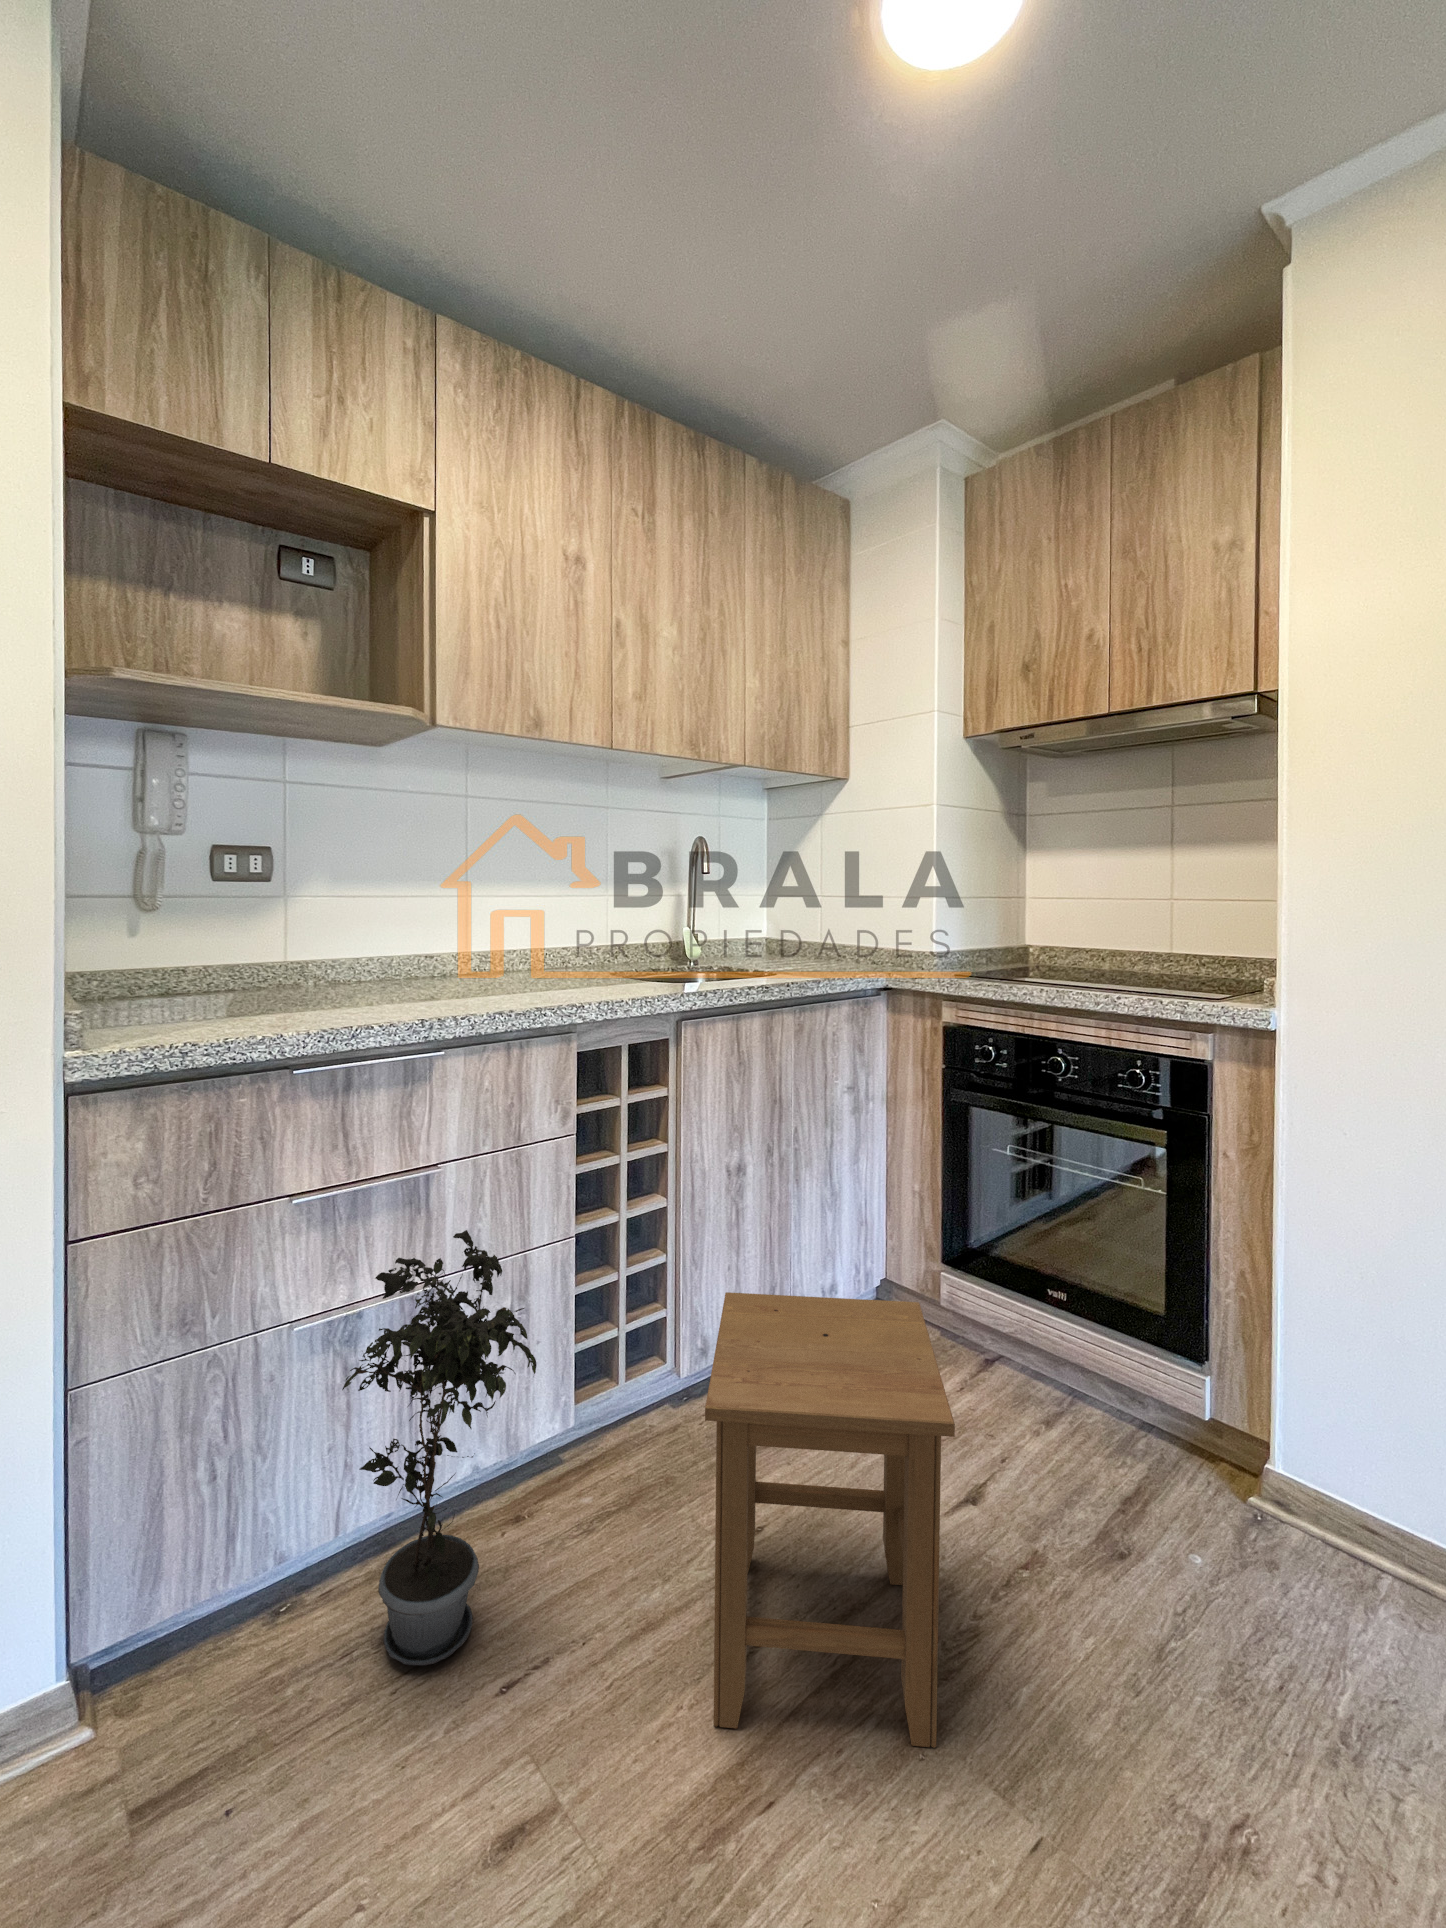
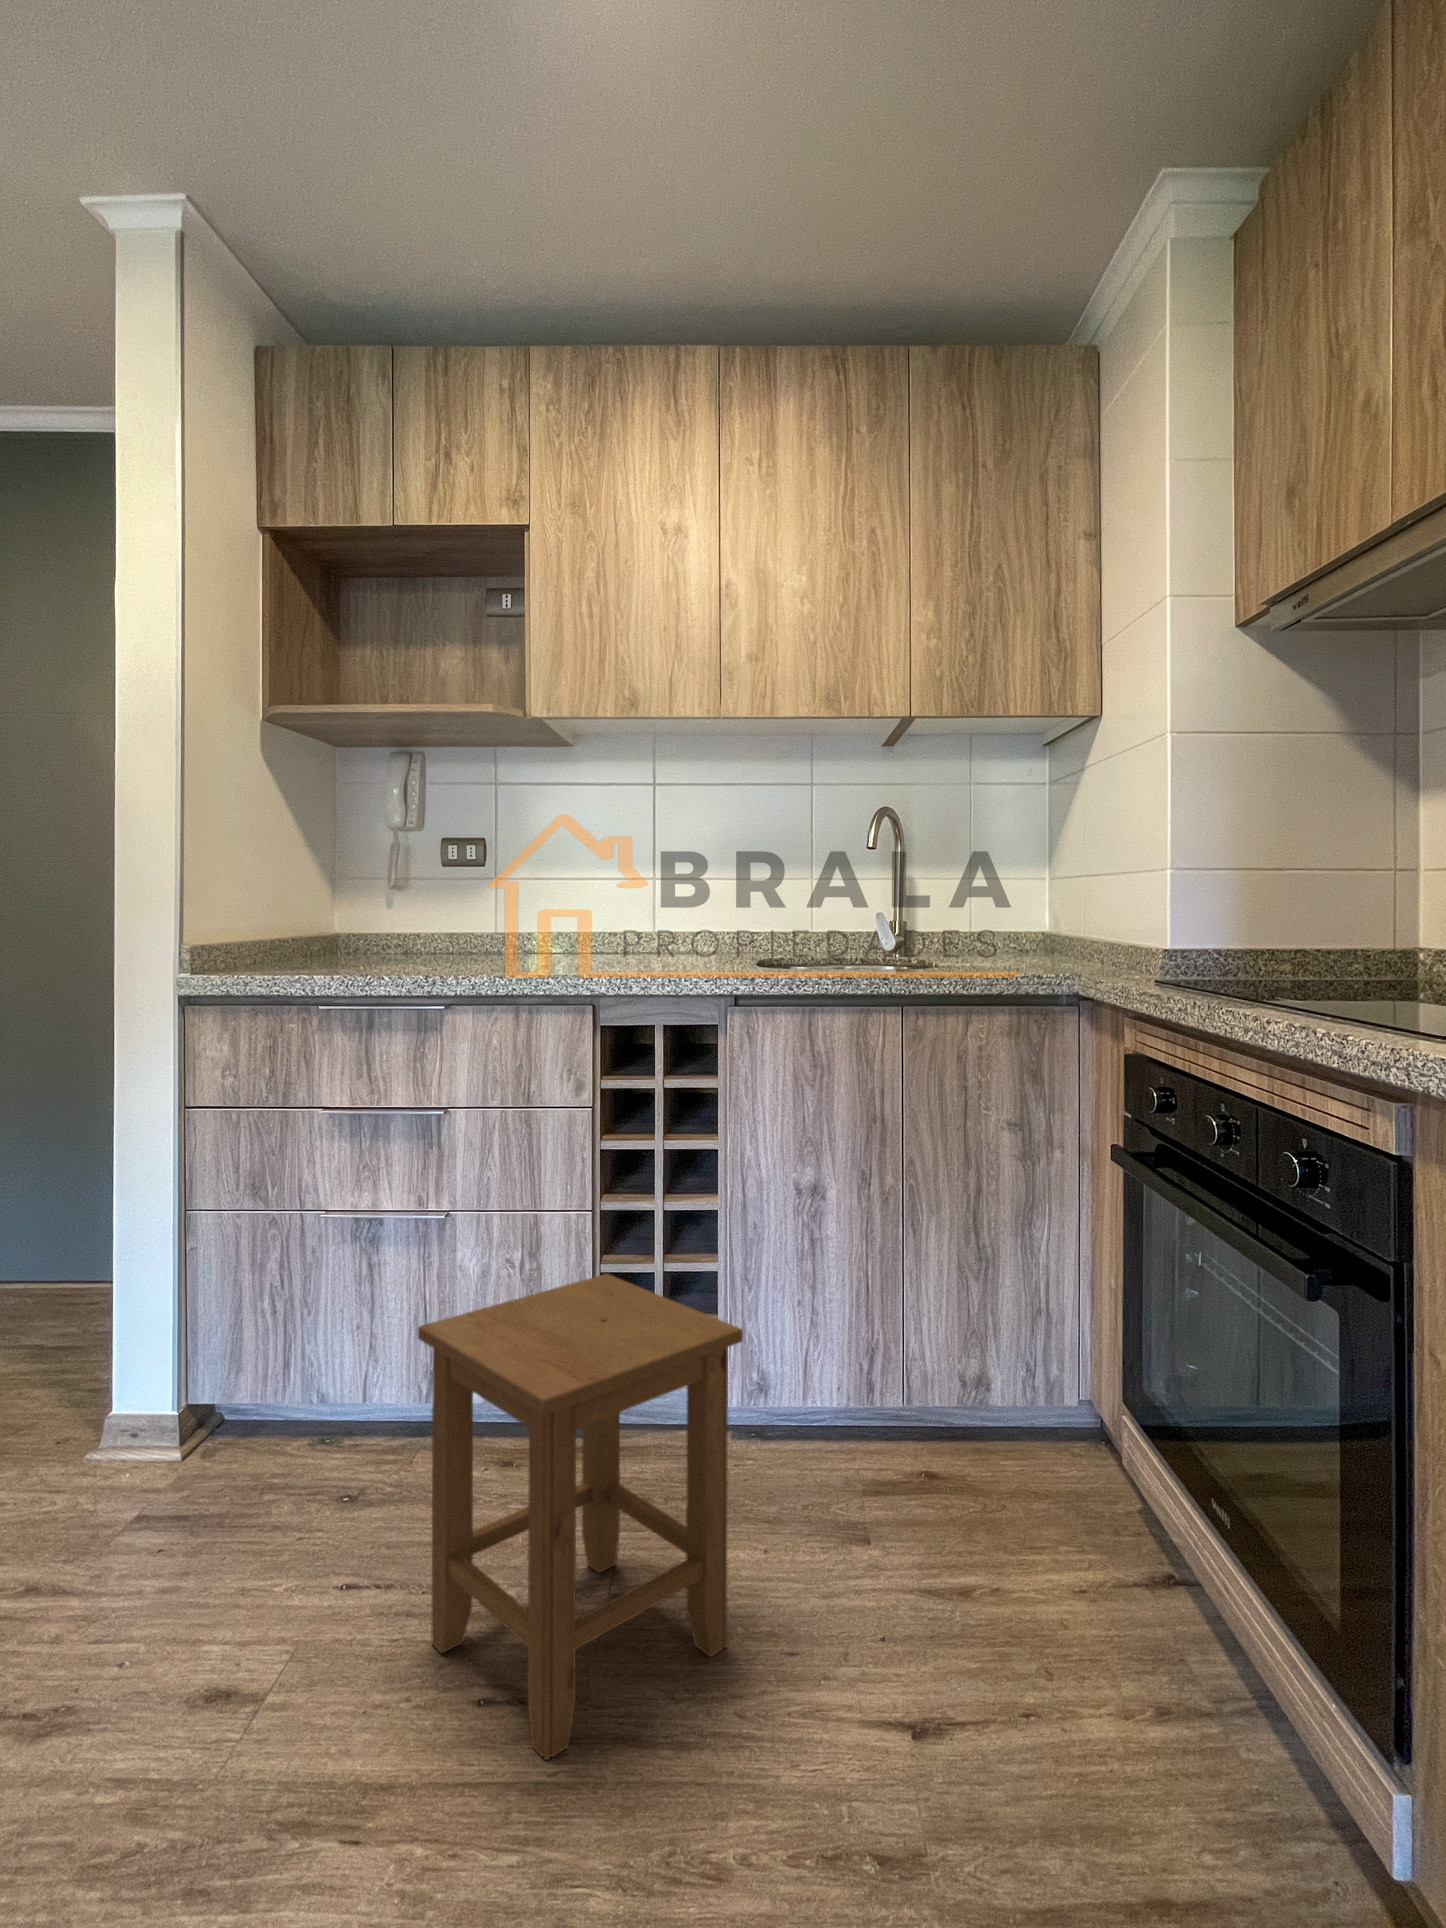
potted plant: present [342,1230,537,1666] -> none [292,1156,444,1513]

